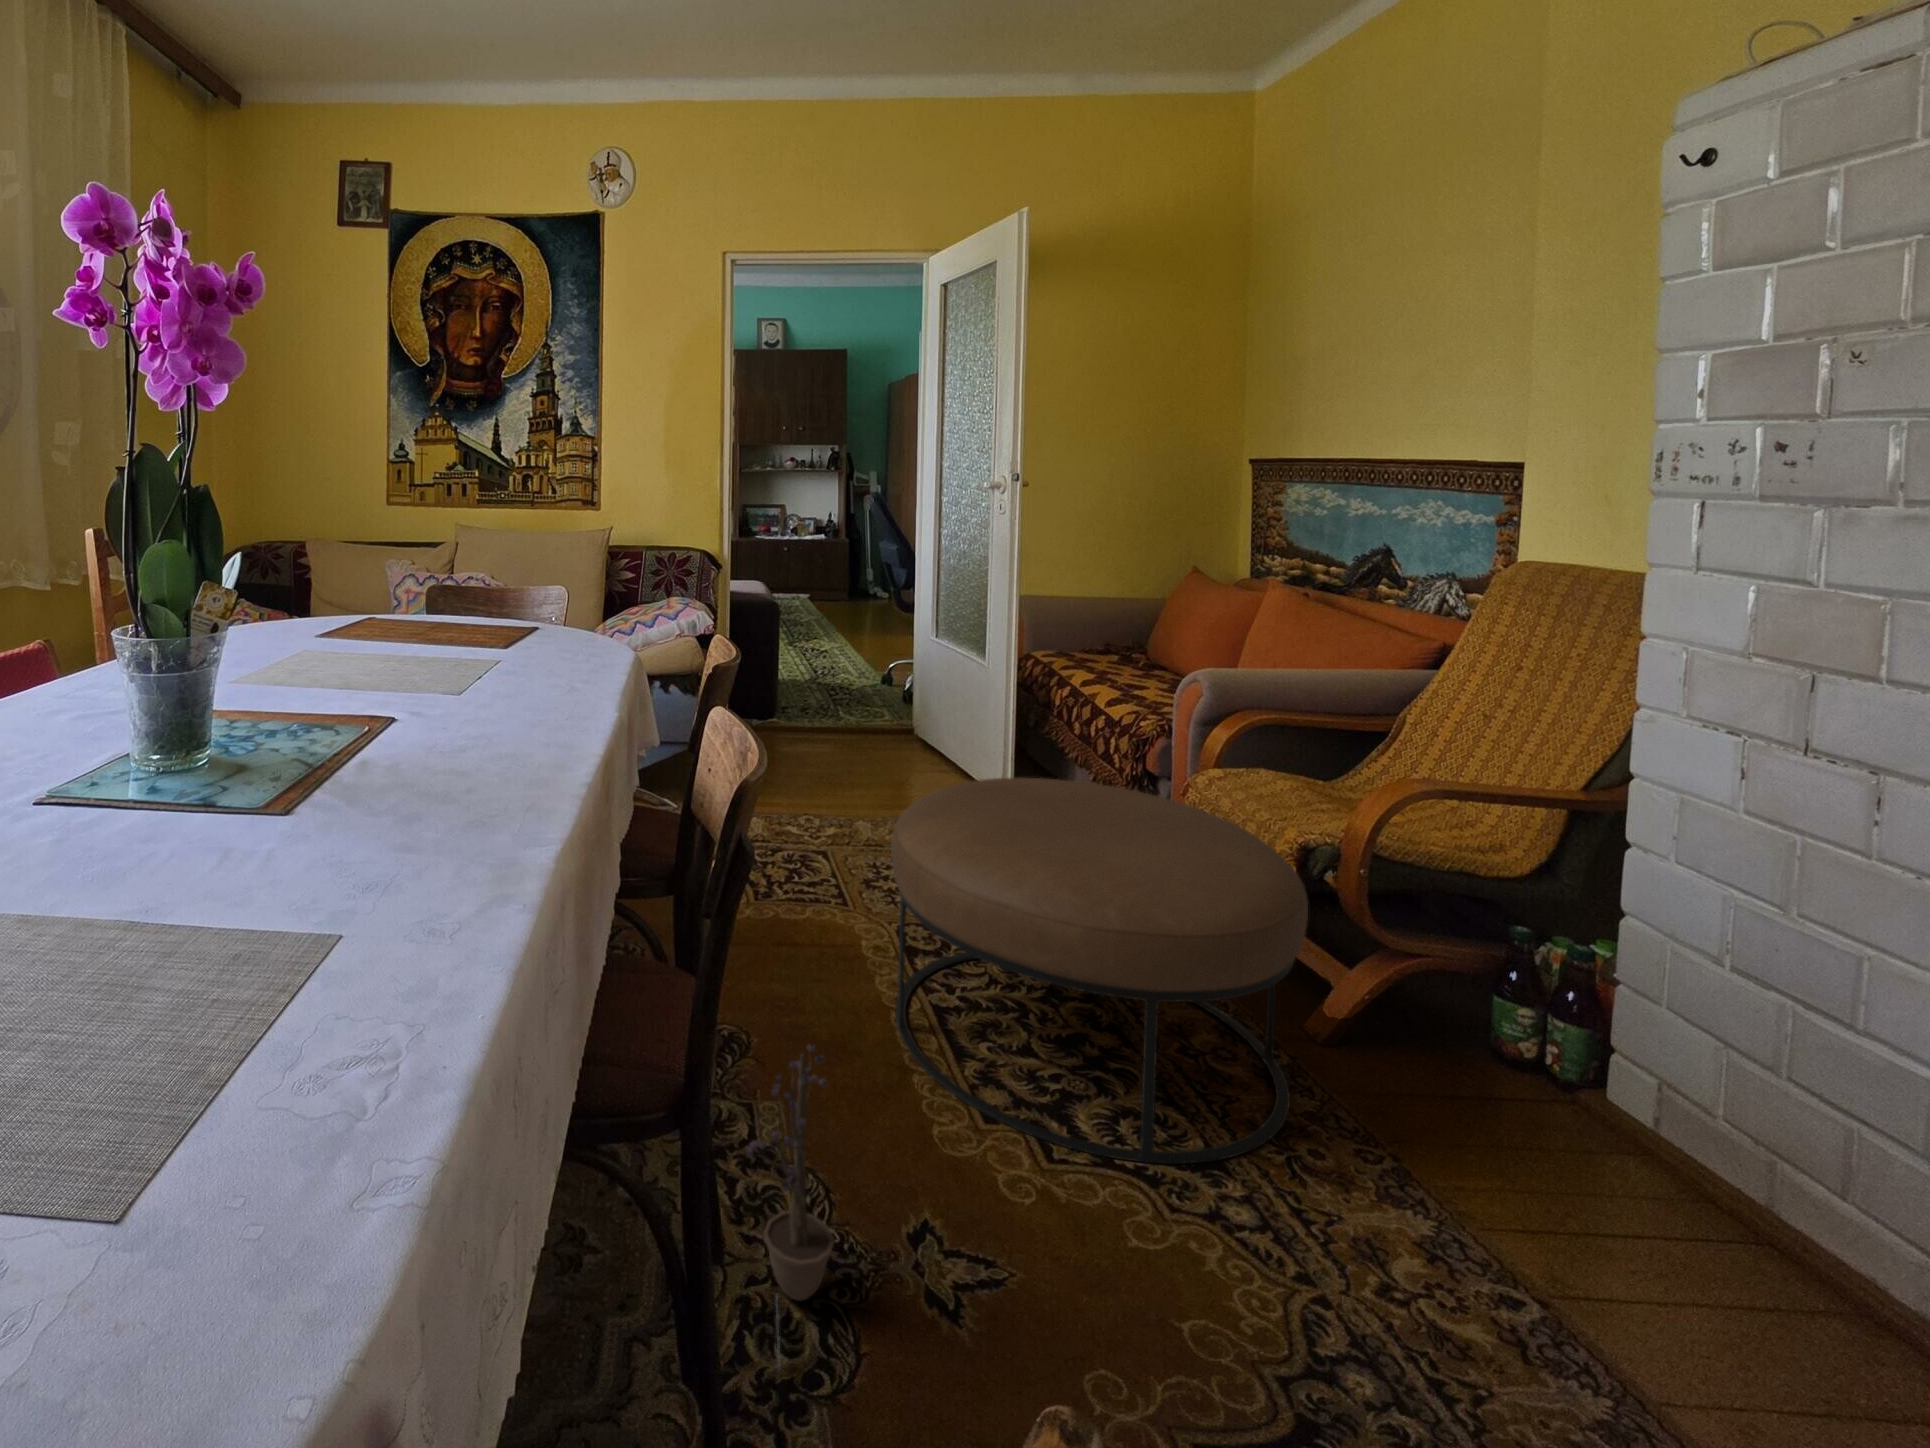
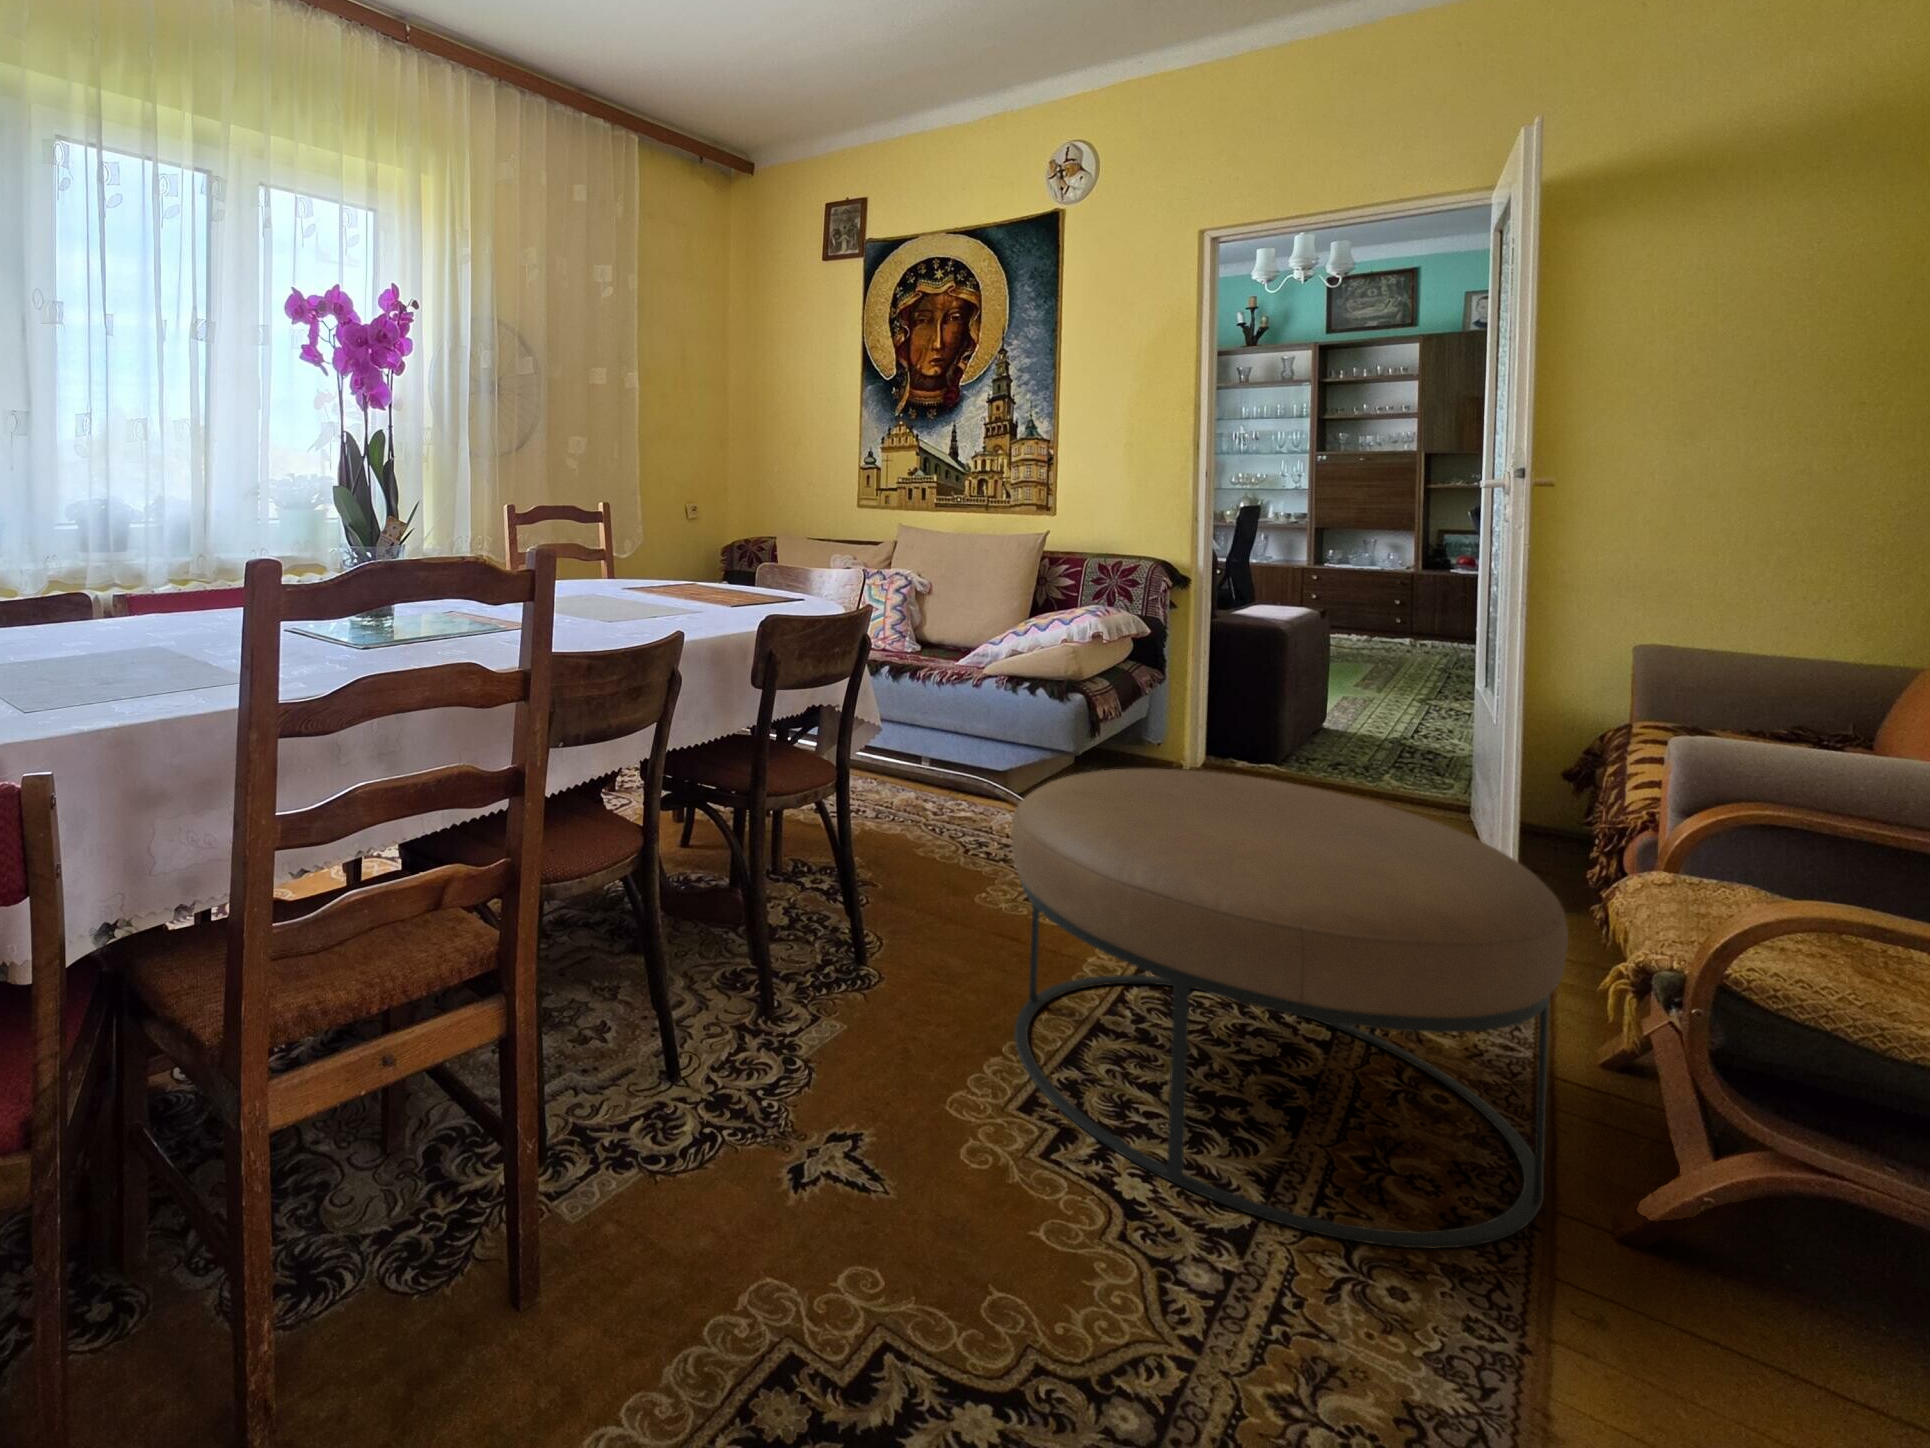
decorative plant: present [746,1045,834,1369] -> none [611,864,756,1102]

